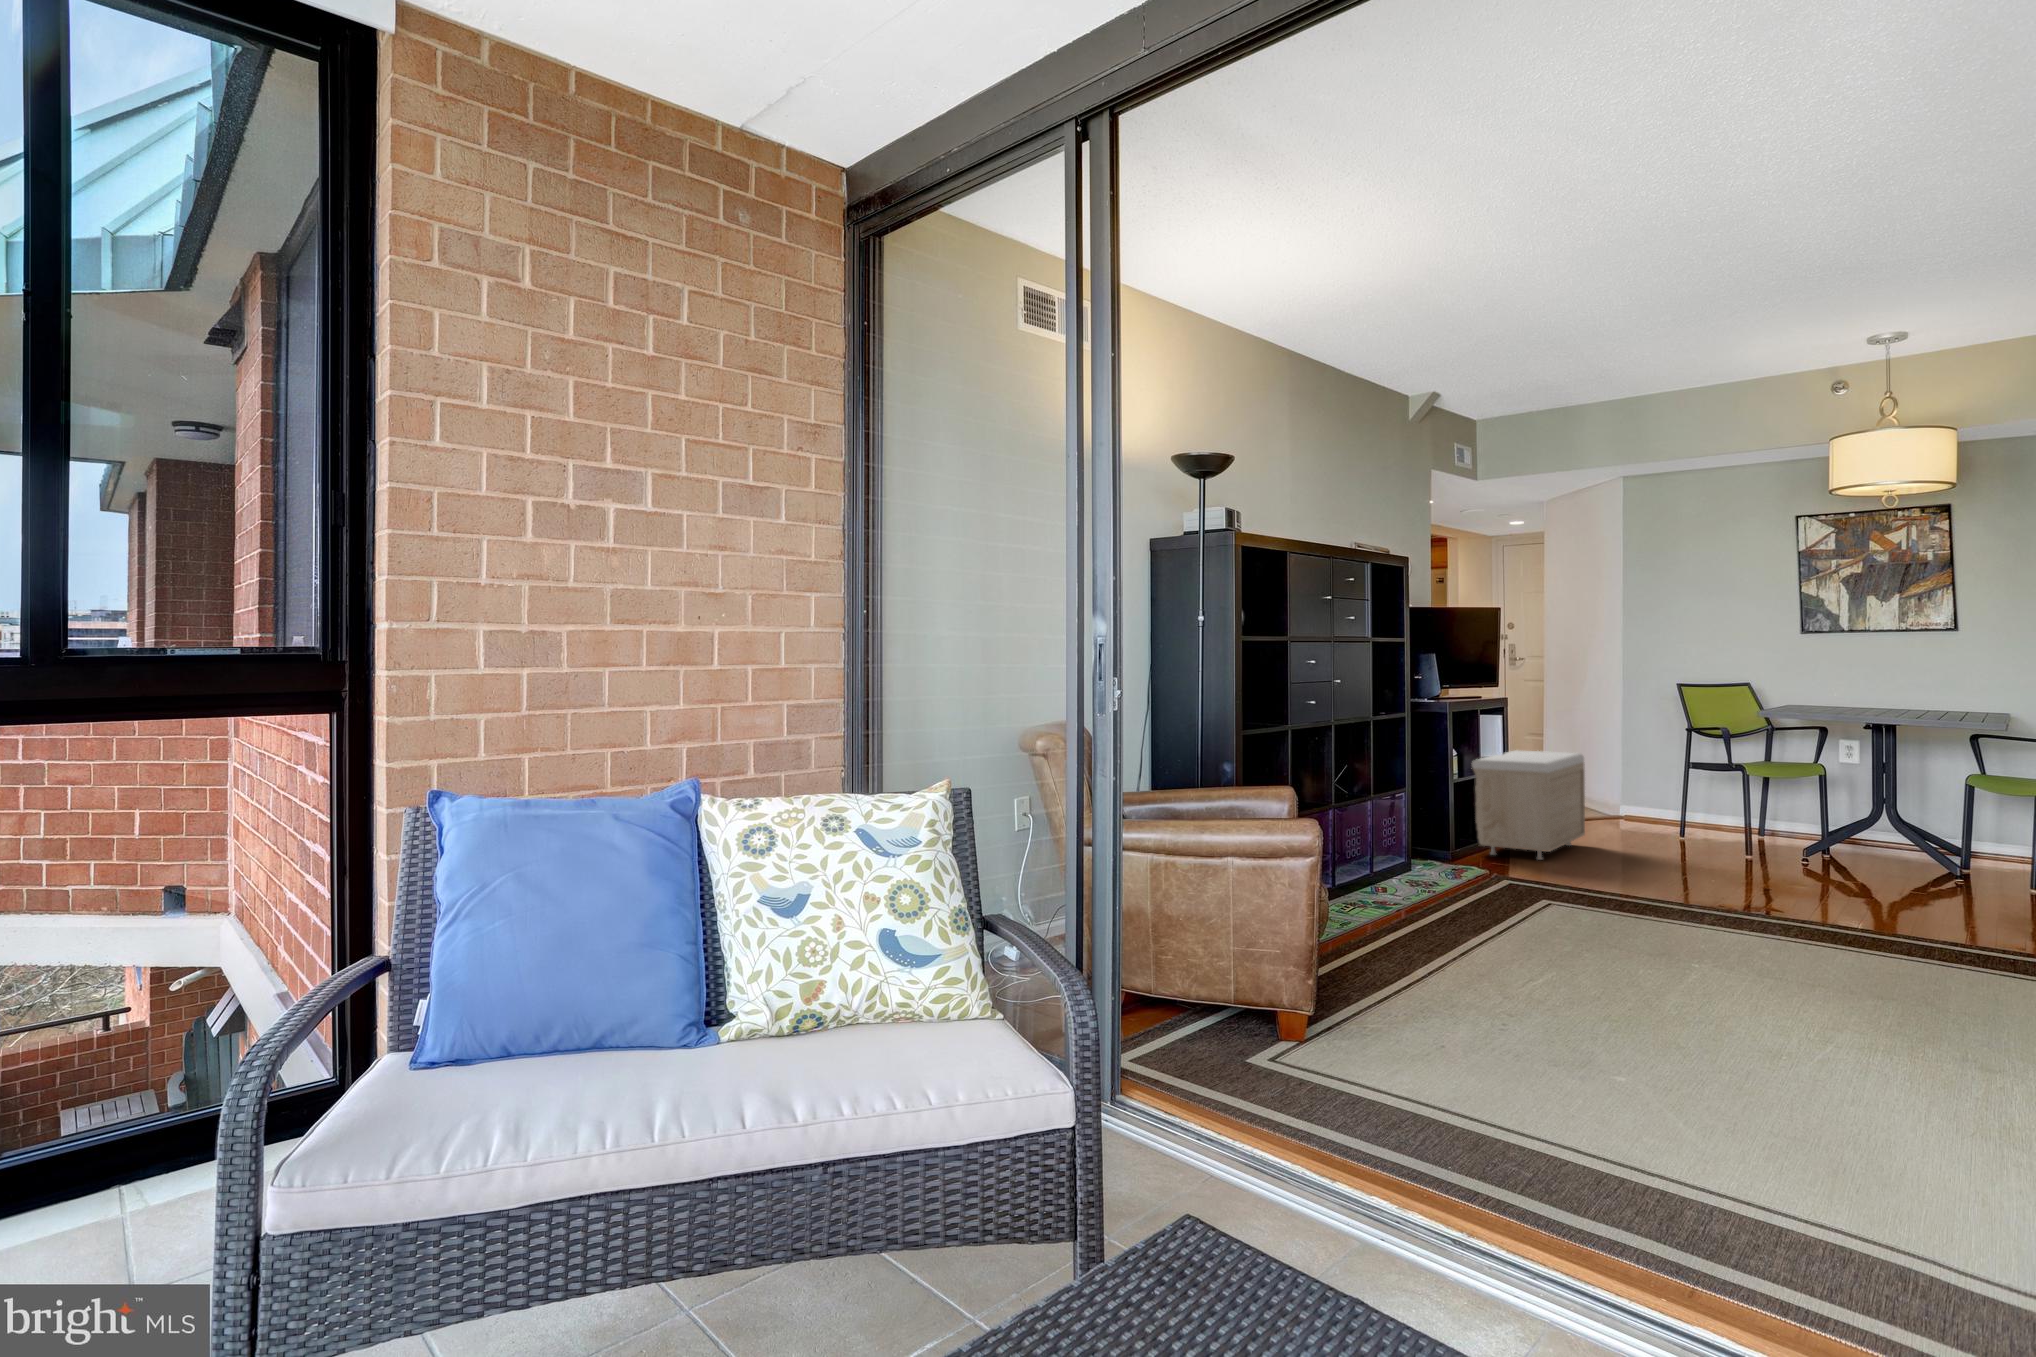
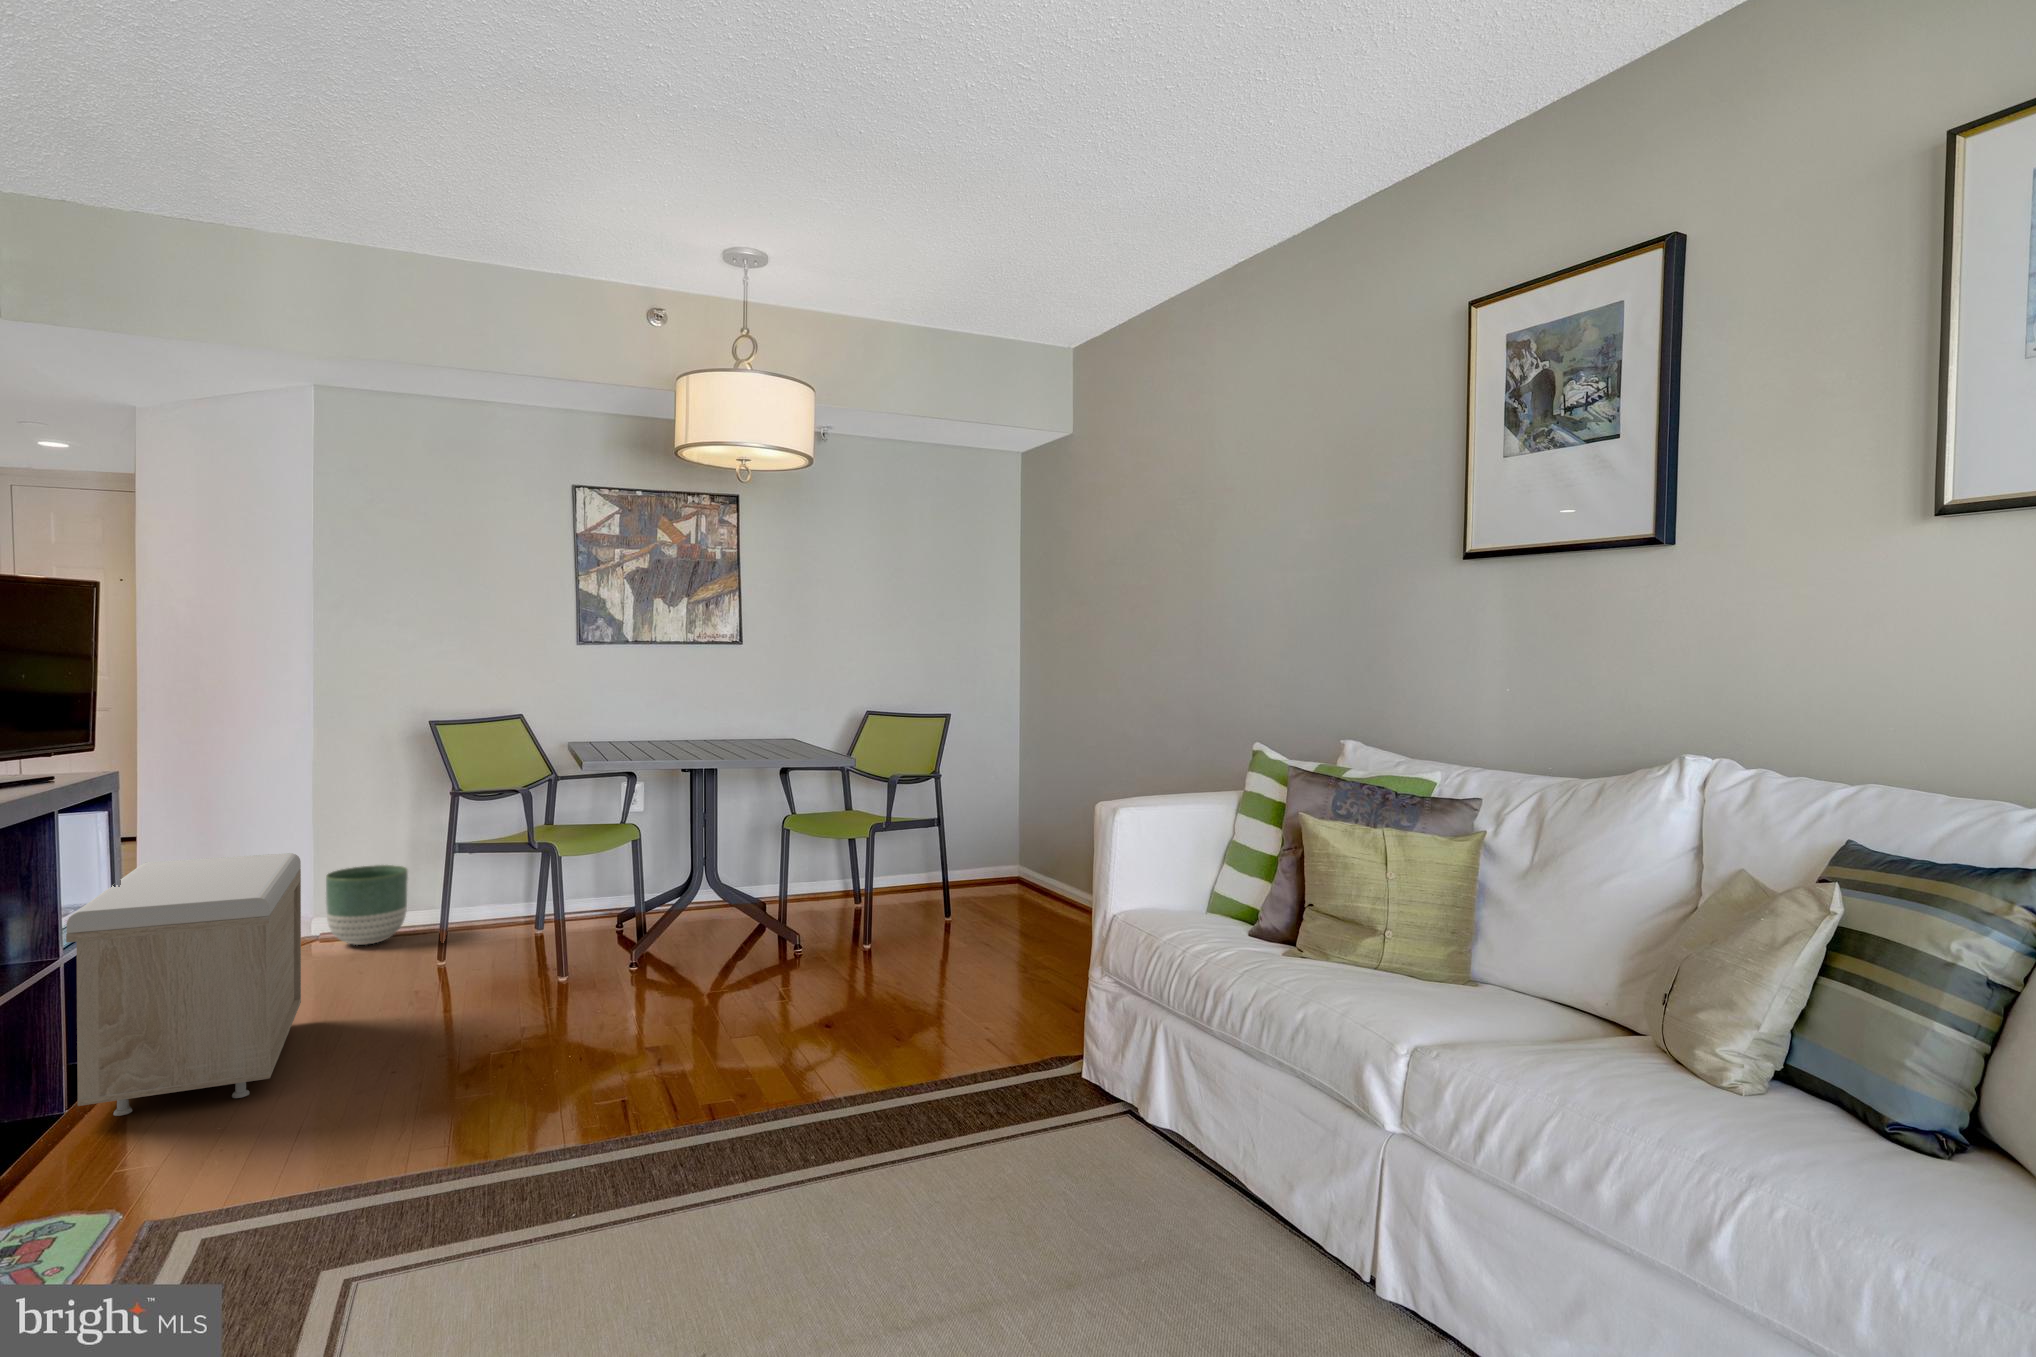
planter: none [1624,779,1674,827] -> present [326,865,408,945]

